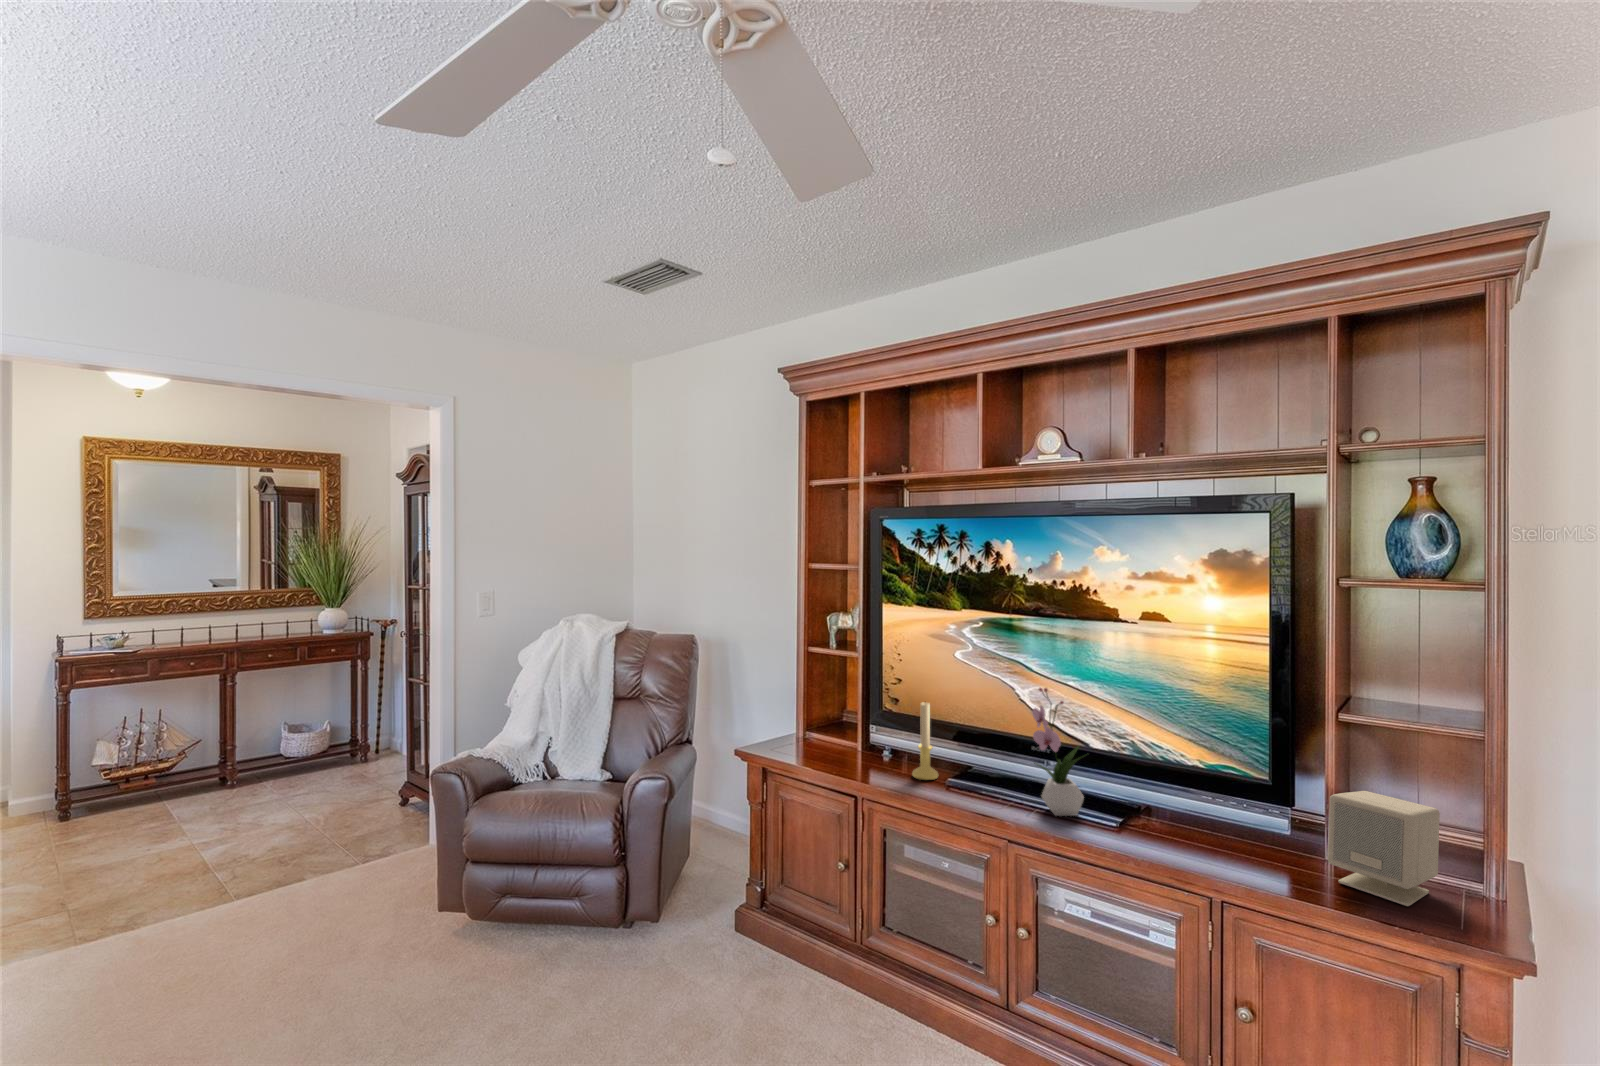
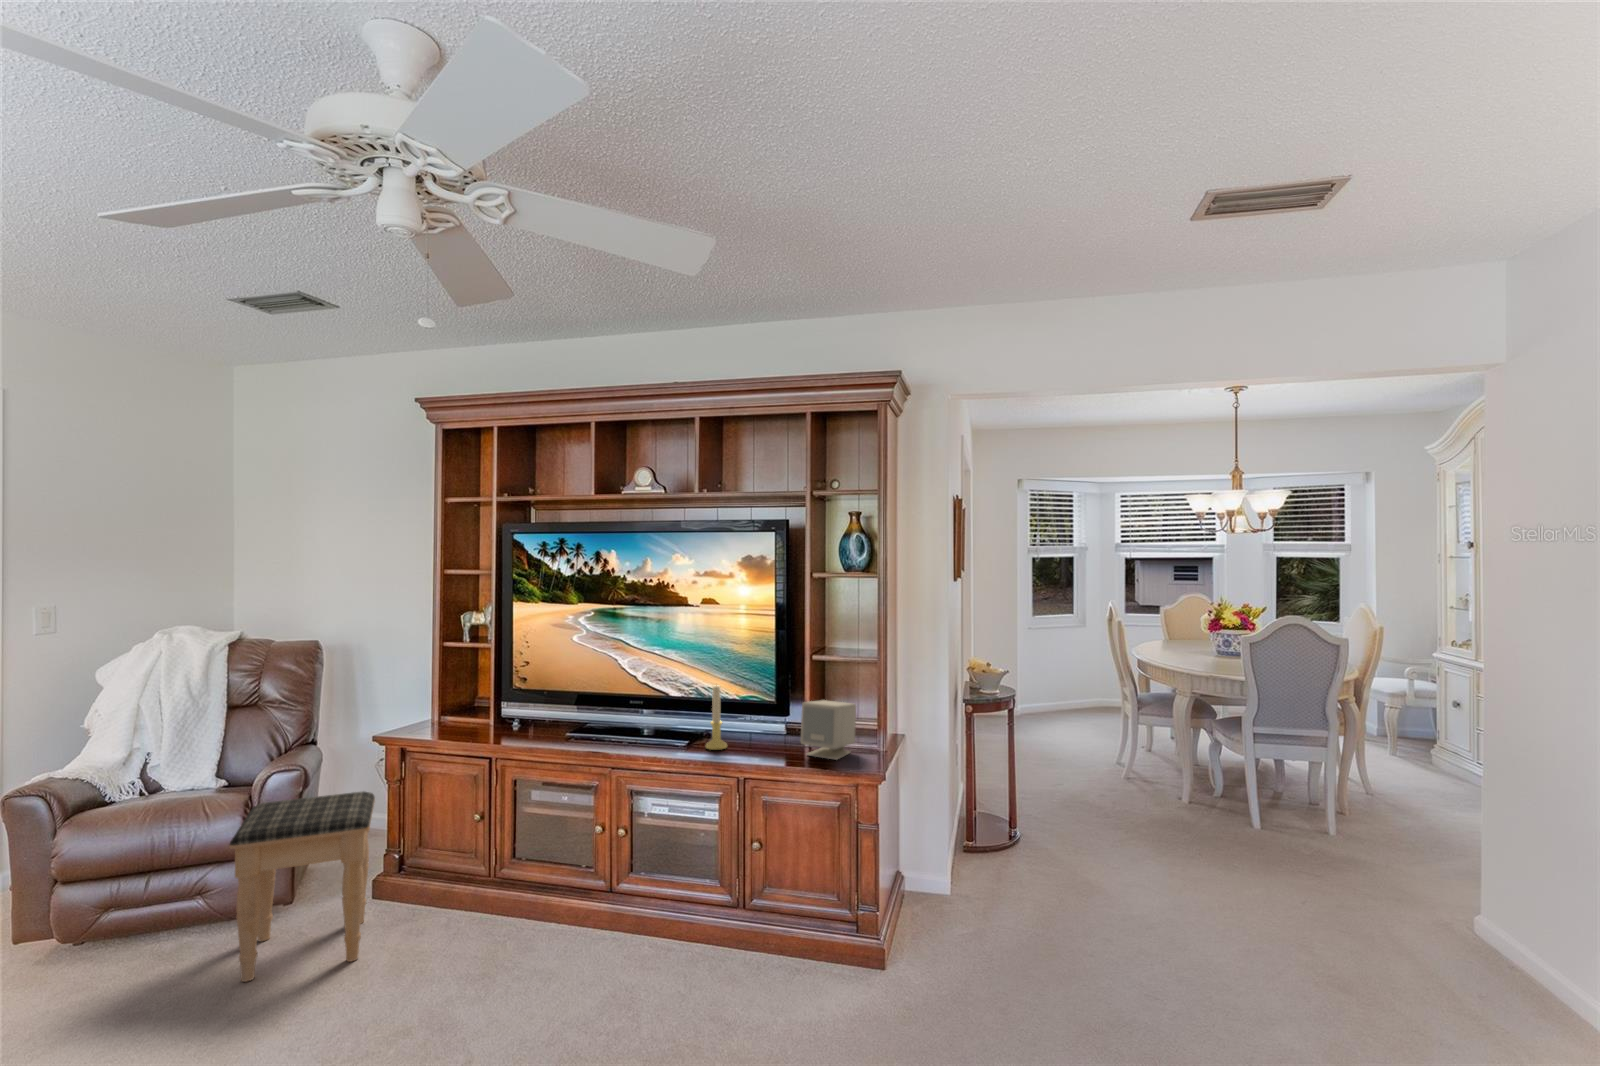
flower arrangement: present [1032,688,1086,816] -> none [629,656,668,747]
candle holder: present [912,702,938,780] -> present [706,686,727,750]
footstool: none [584,813,735,1023] -> present [229,791,375,982]

